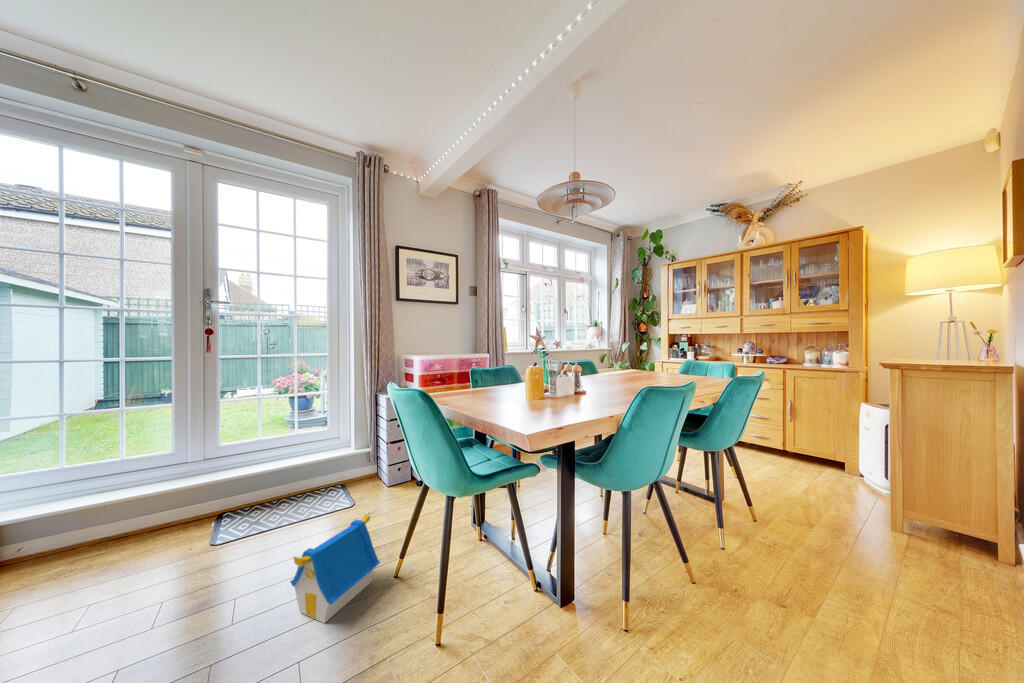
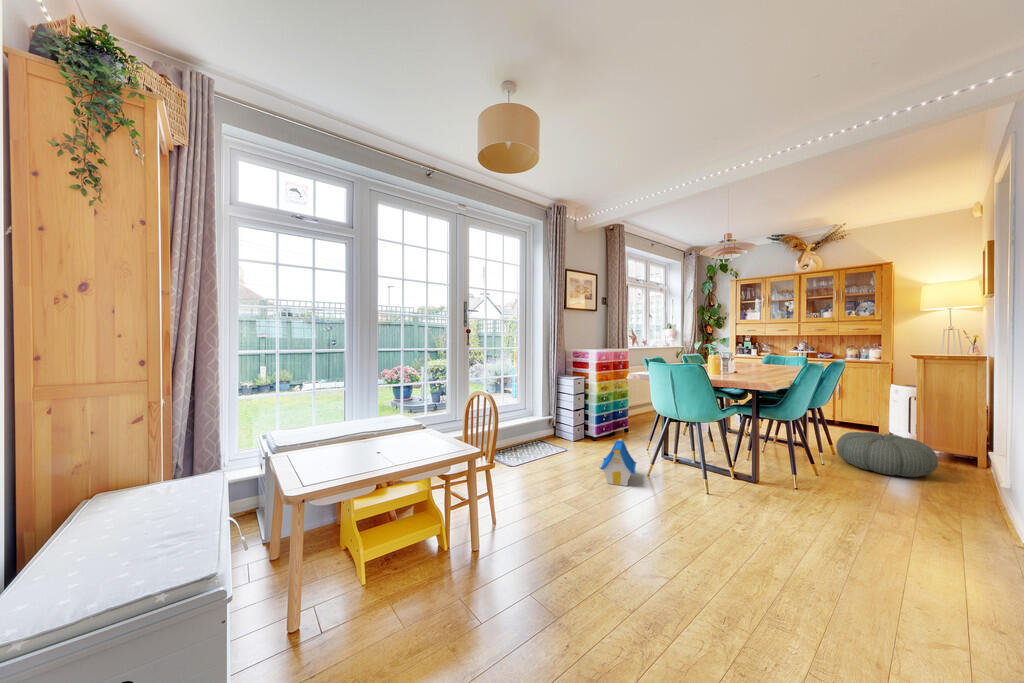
pouf: none [756,495,937,607] -> present [836,432,938,477]

